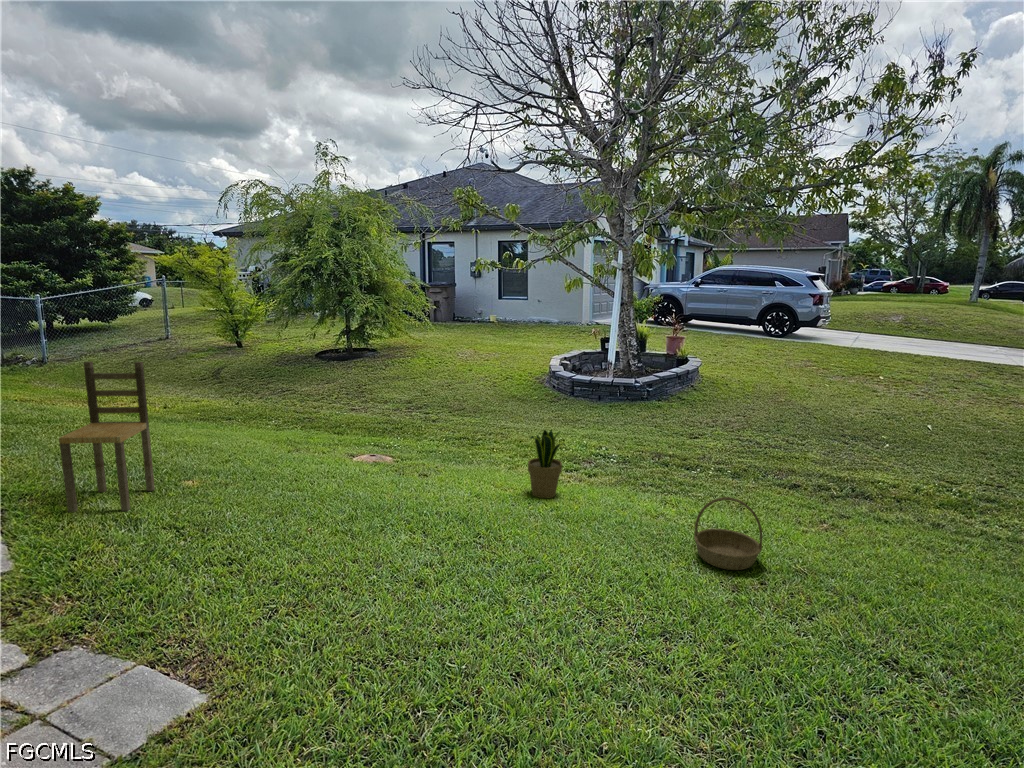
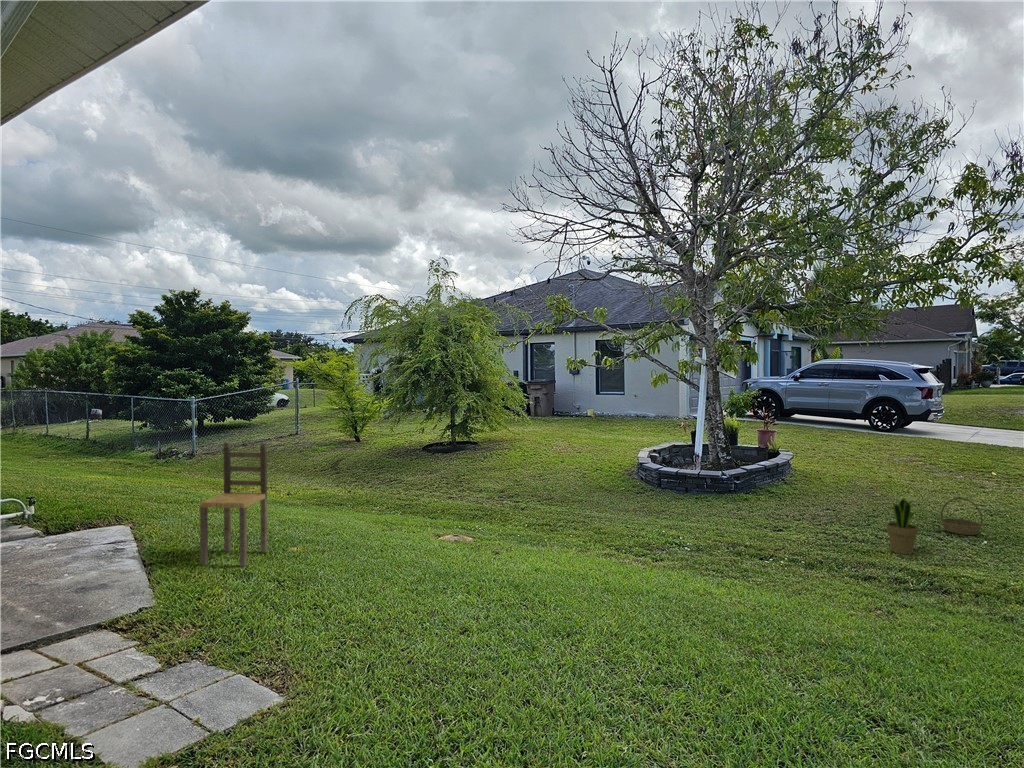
potted plant: present [528,430,566,498] -> present [886,499,922,554]
basket: present [694,497,762,570] -> present [940,498,983,535]

